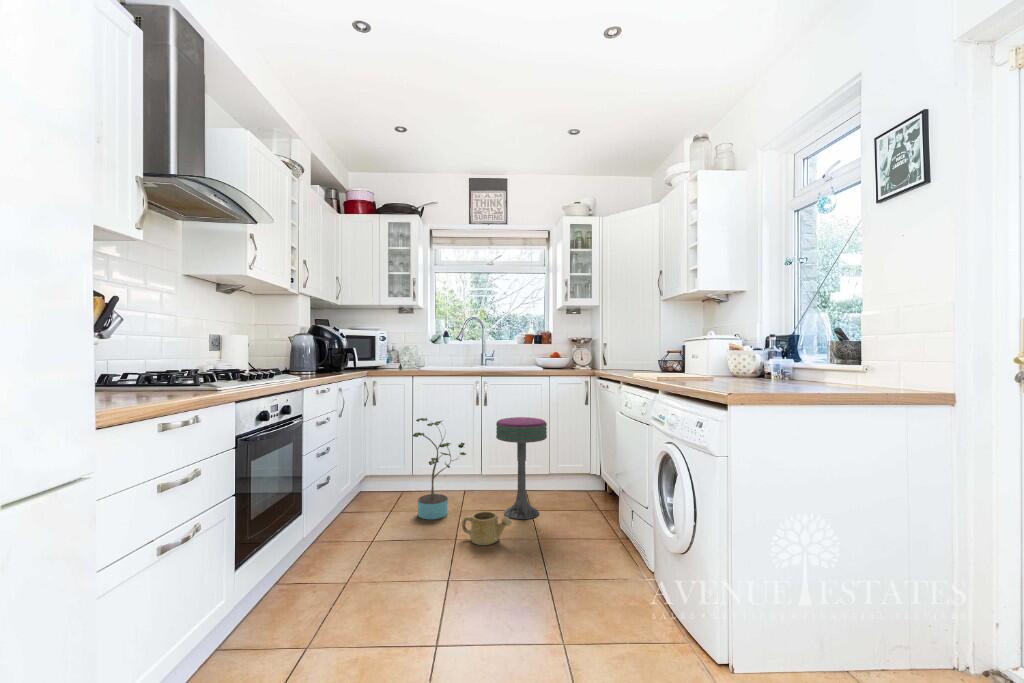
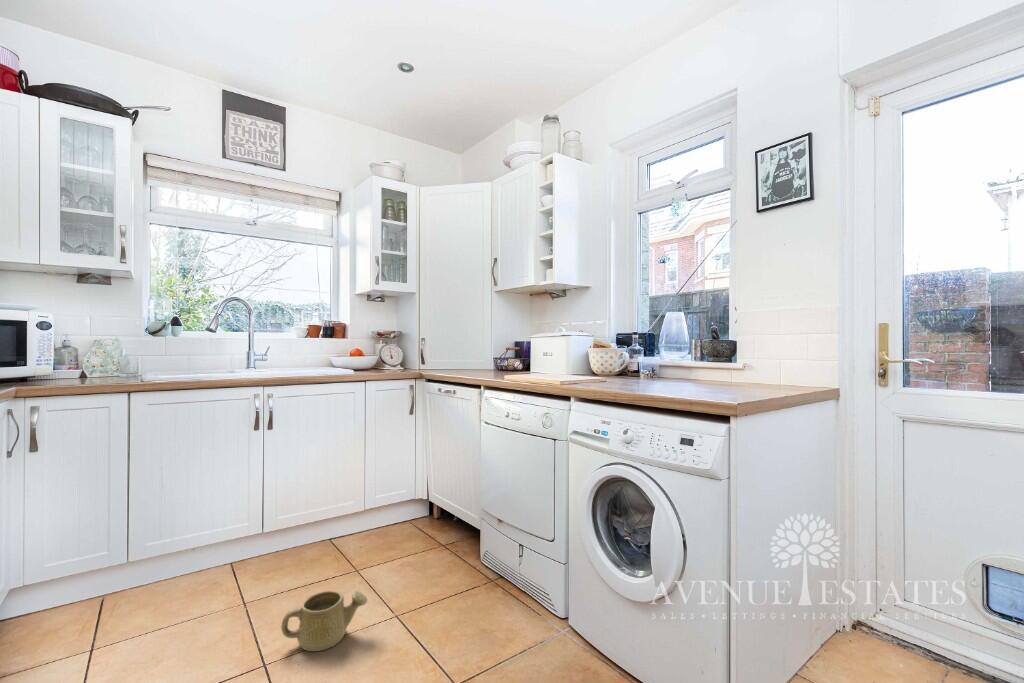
bar stool: present [496,417,547,519] -> none [310,438,386,586]
potted plant: present [413,418,466,519] -> none [160,459,262,634]

